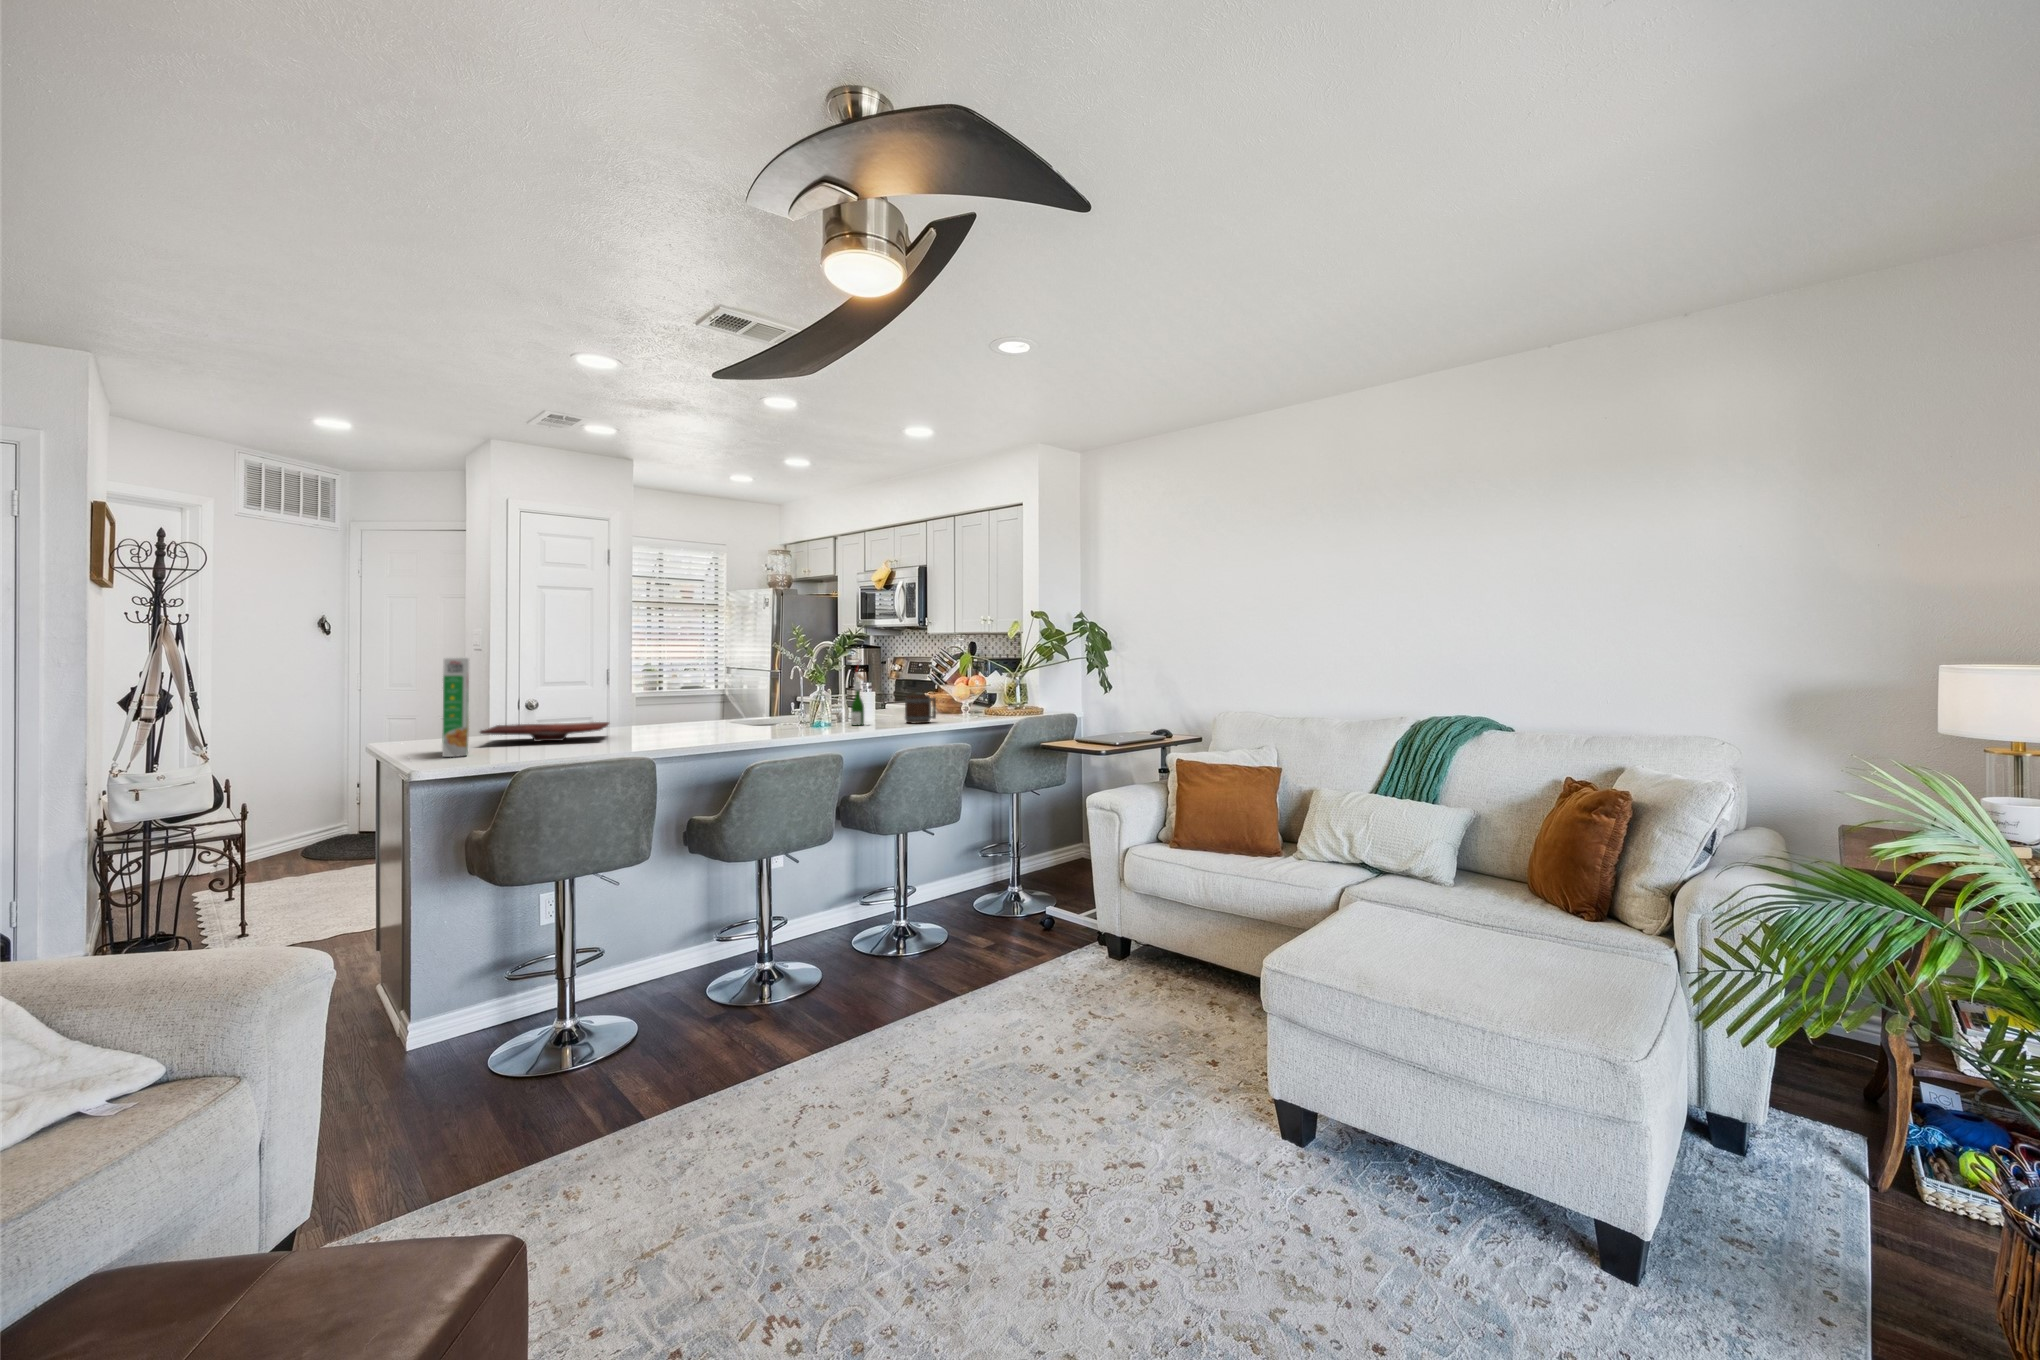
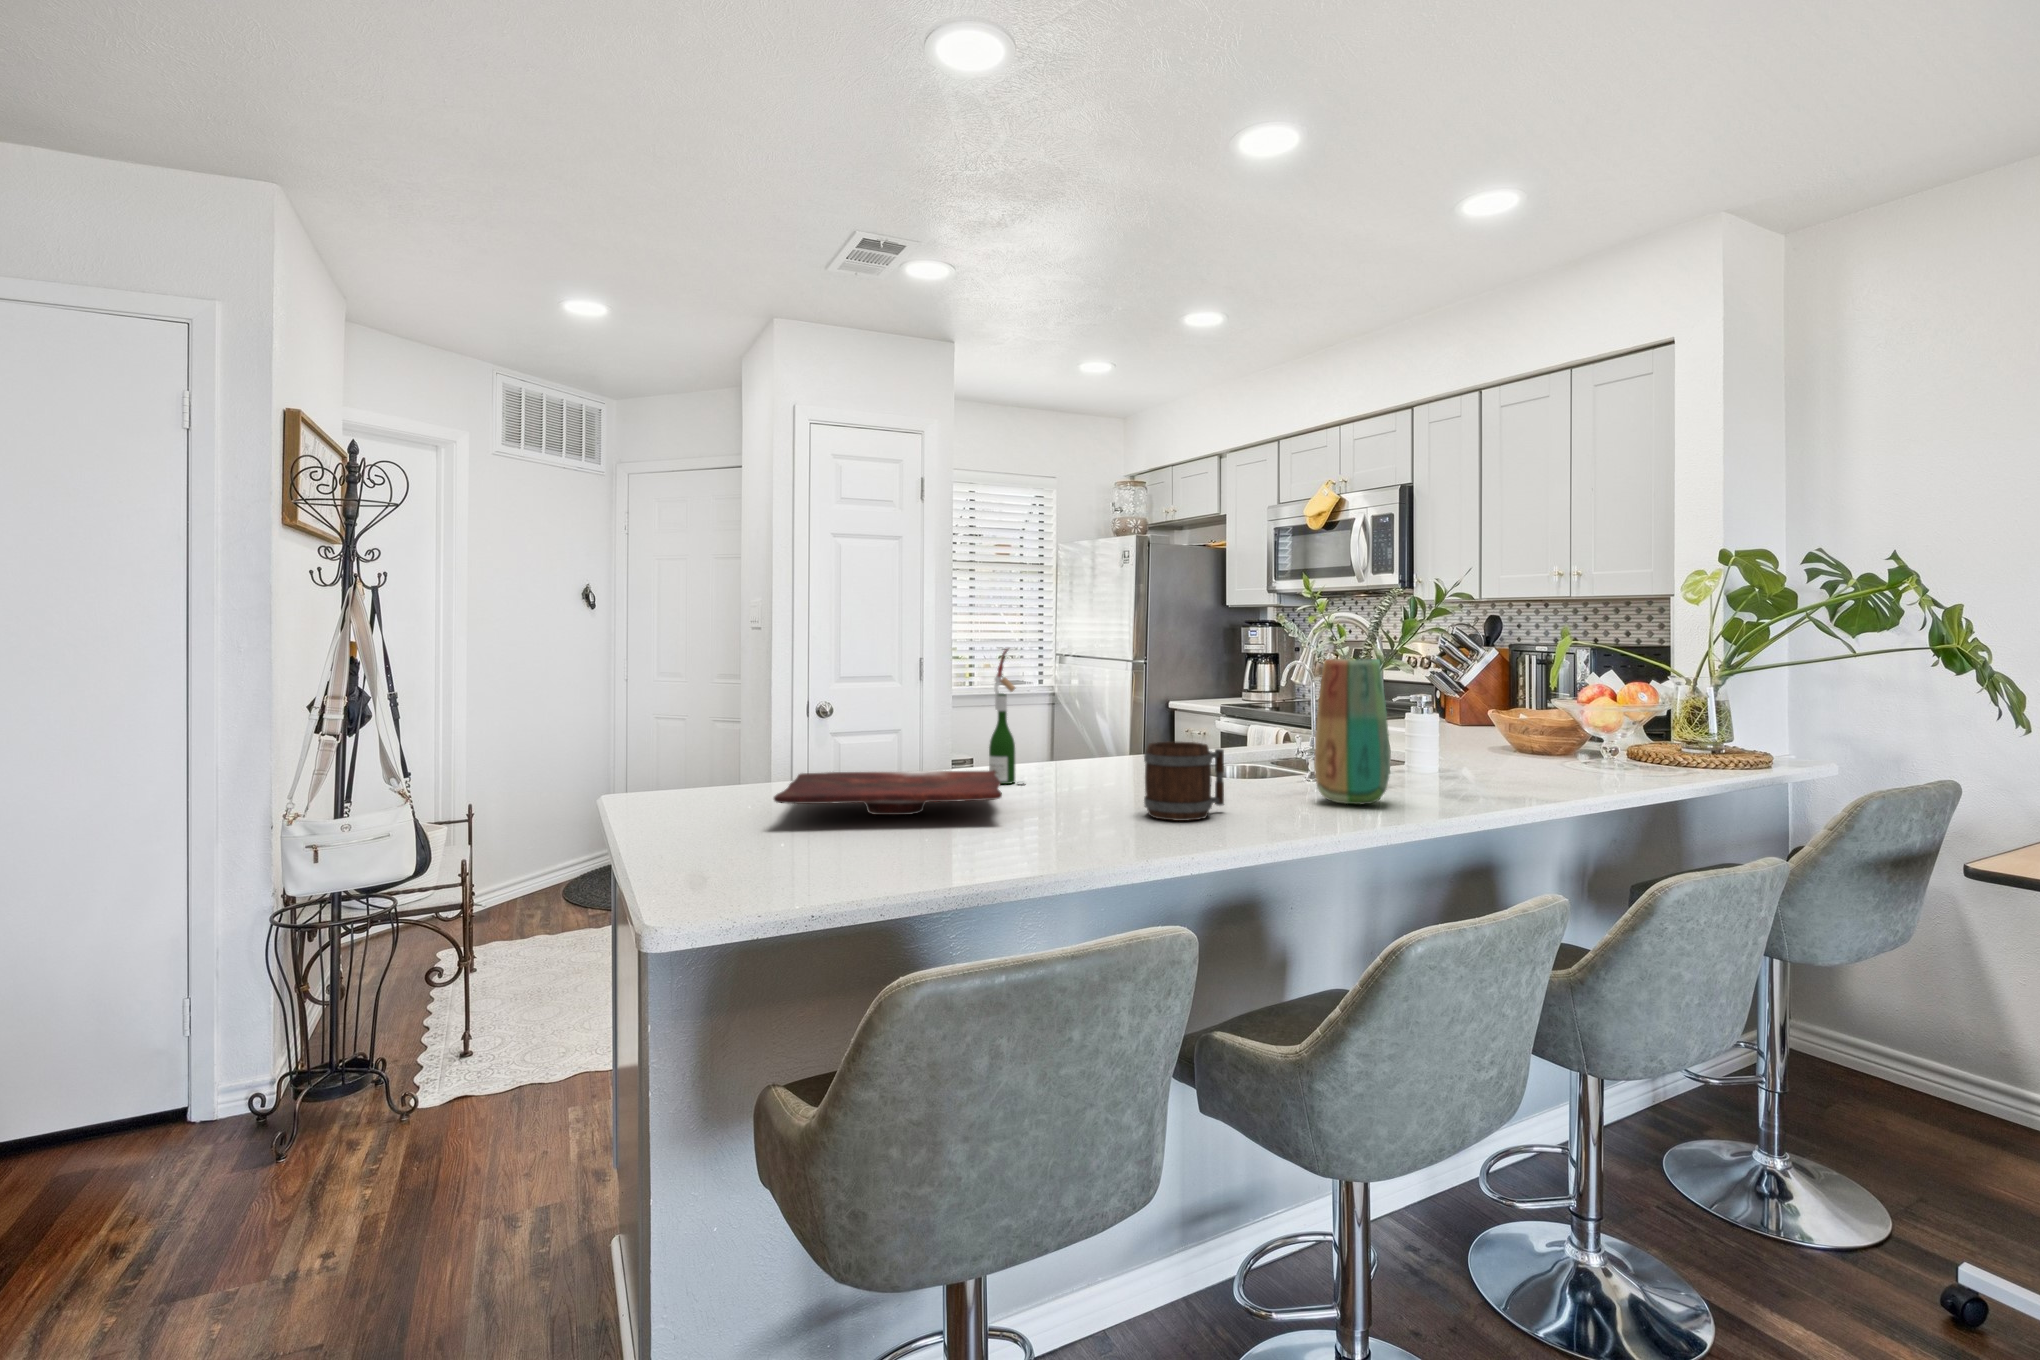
cereal box: present [442,658,469,757] -> none [703,644,754,878]
wine bottle: present [851,661,864,725] -> present [989,649,1025,784]
vase: none [772,665,810,732] -> present [1314,659,1390,805]
mug: present [905,695,936,724] -> present [1144,742,1224,821]

